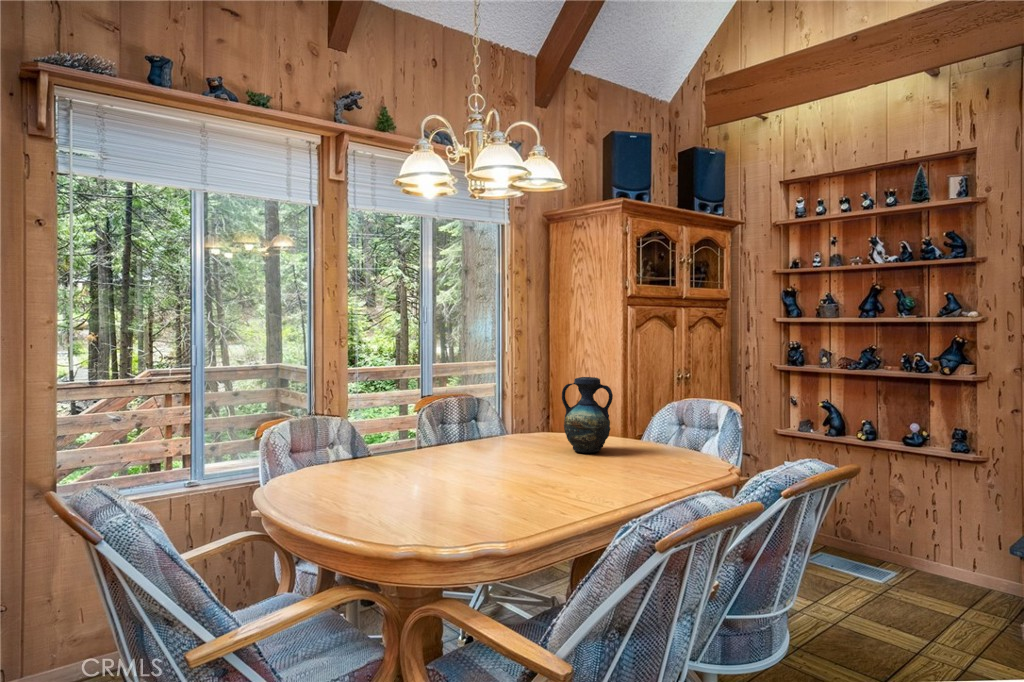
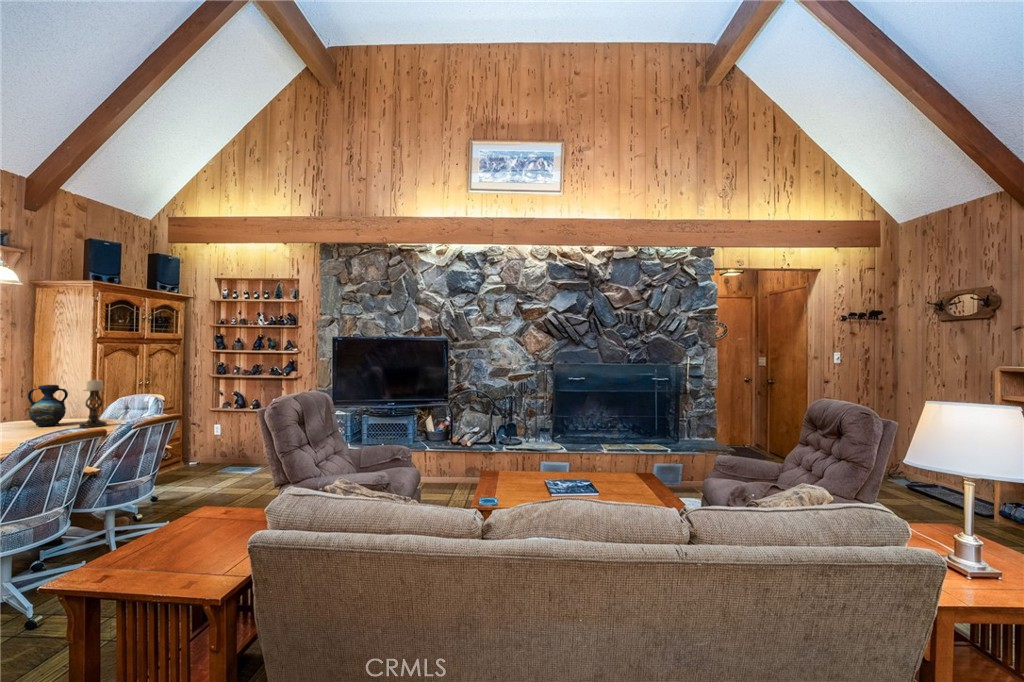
candle holder: none [636,370,678,469] -> present [79,379,107,428]

